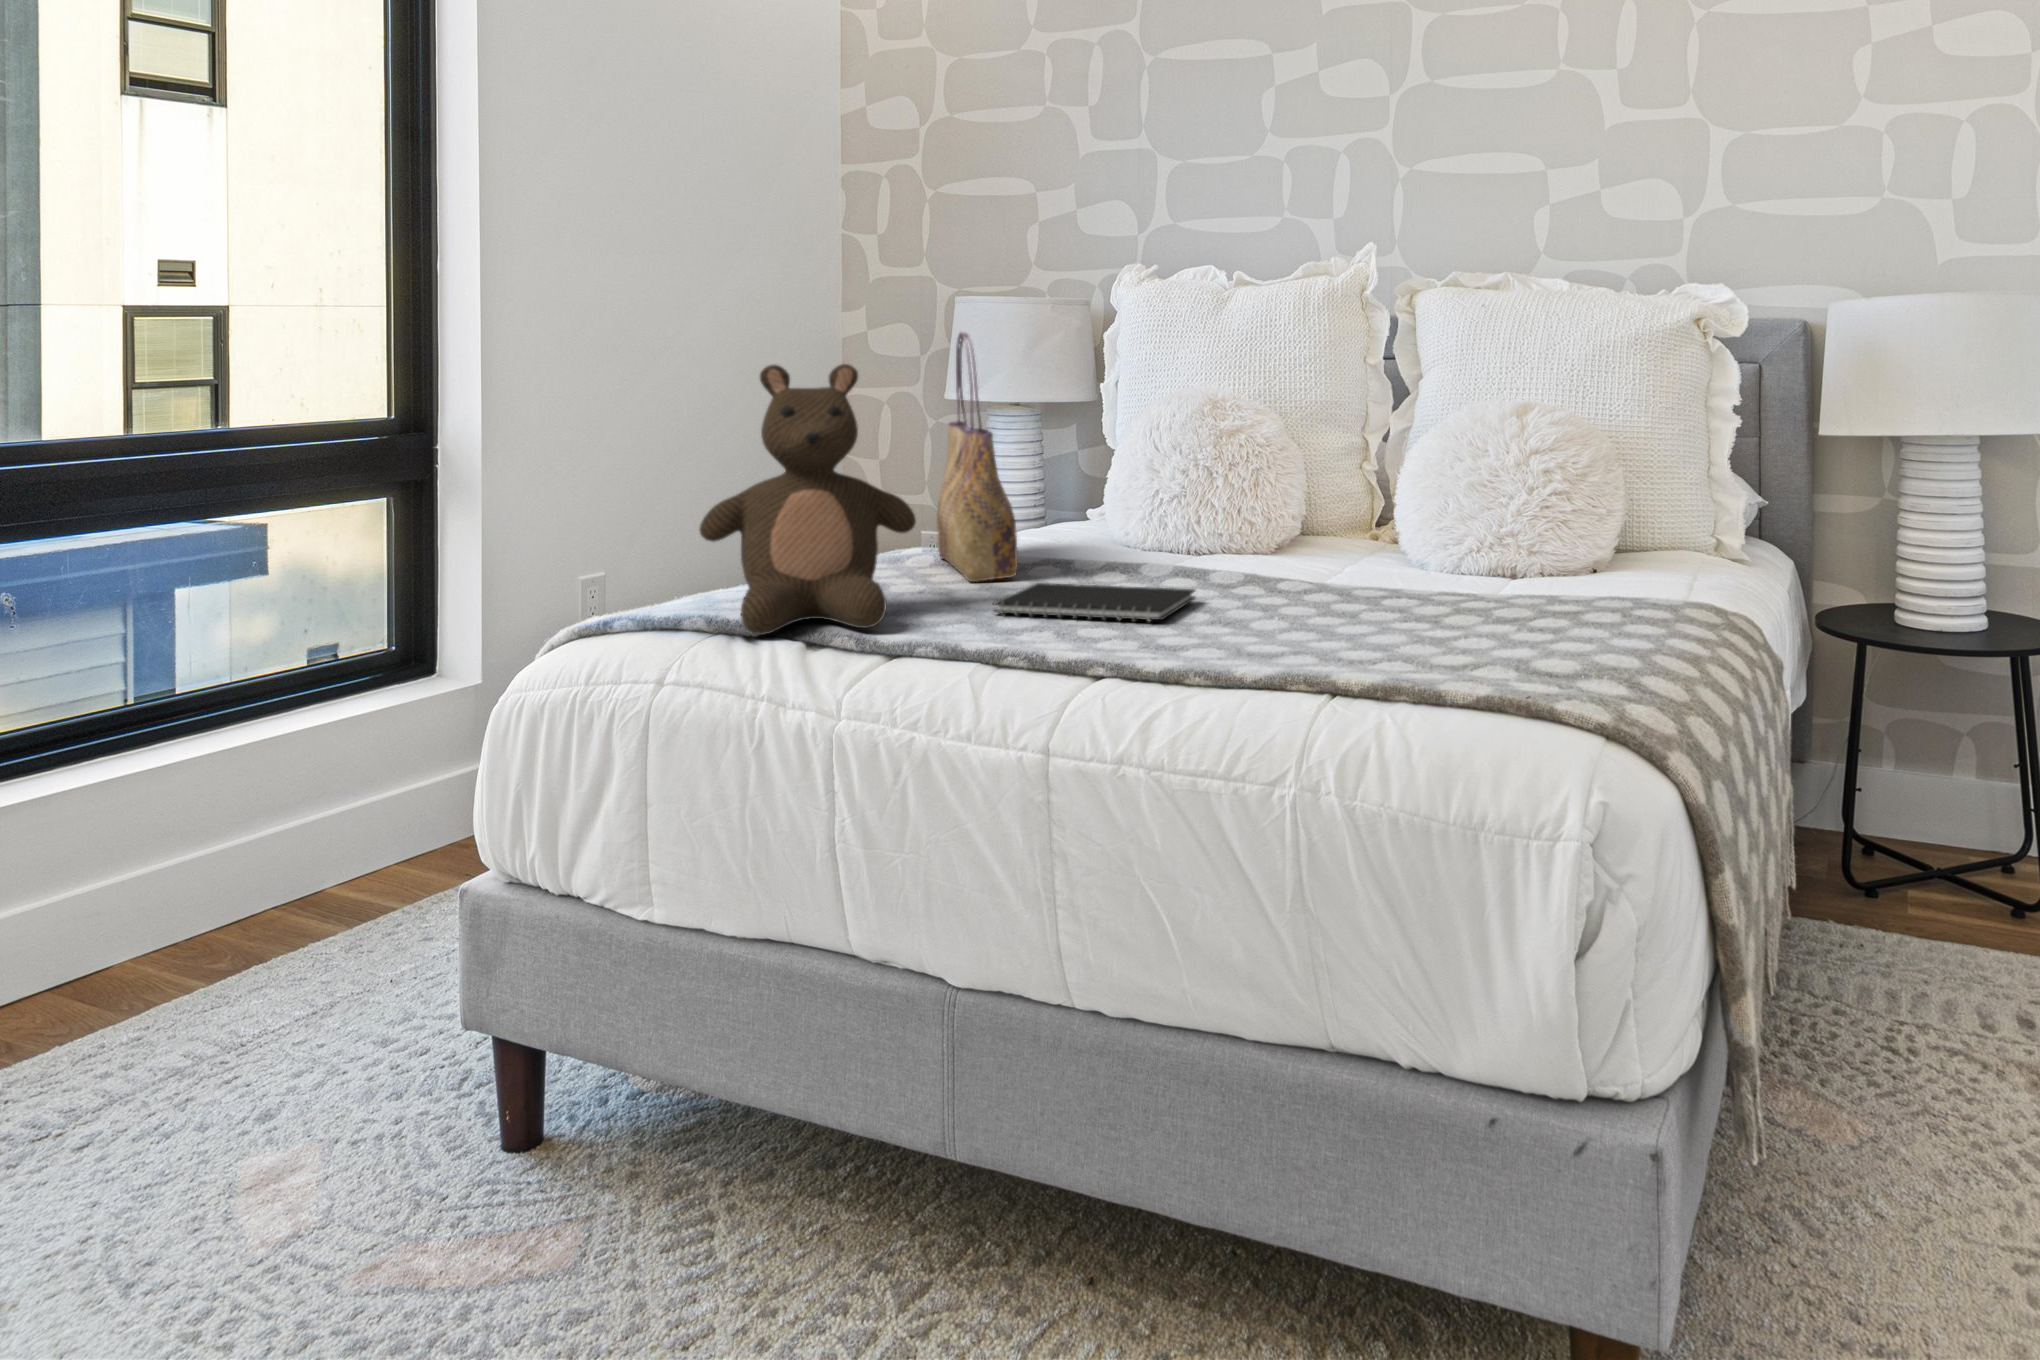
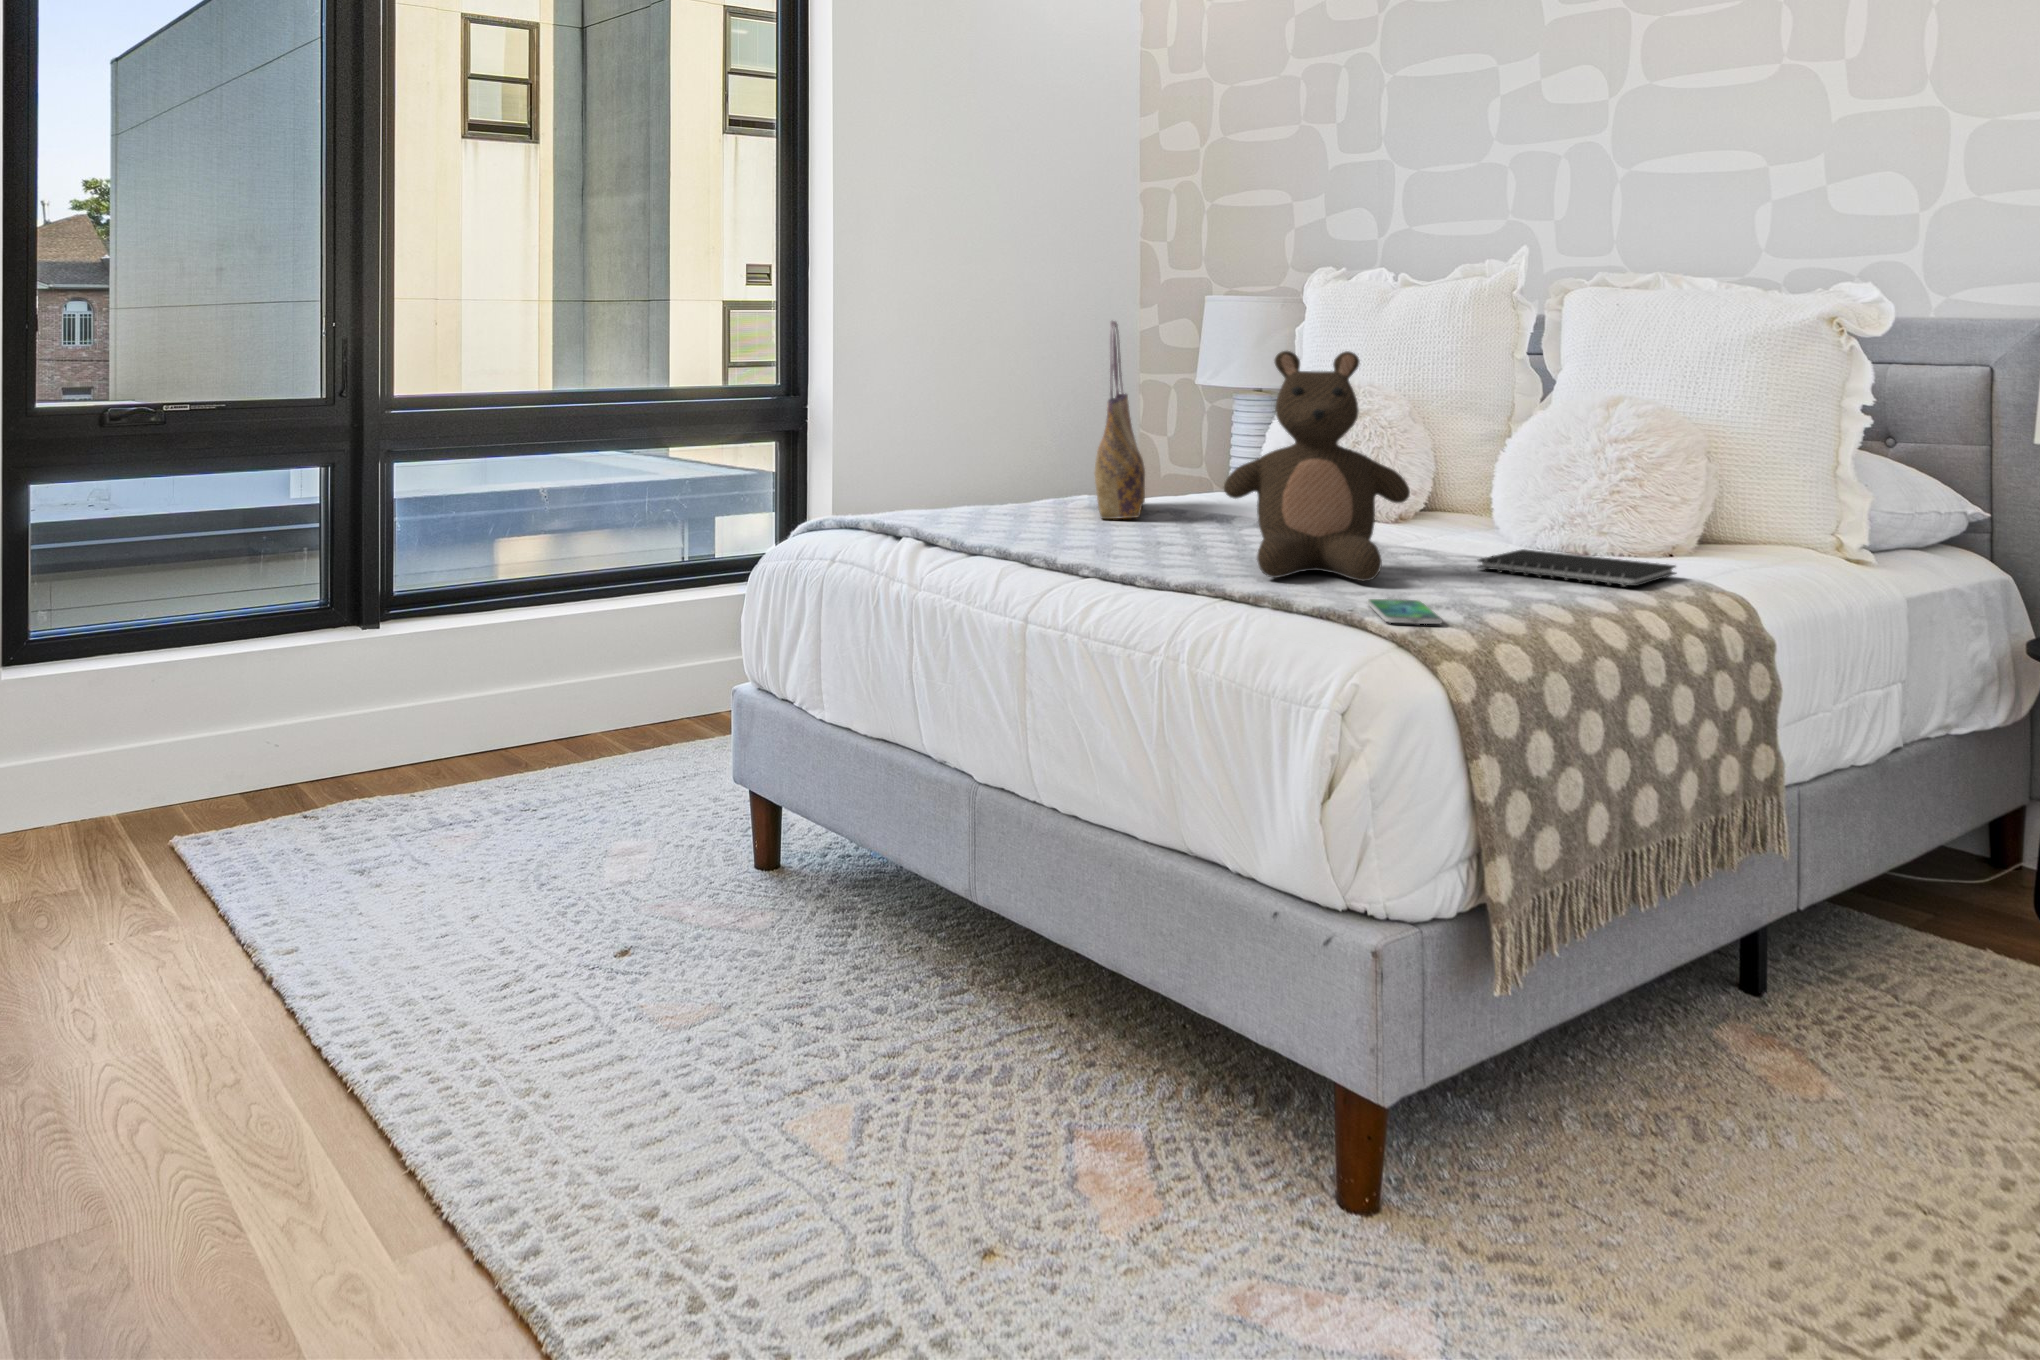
stuffed bear: present [699,364,916,635] -> present [1224,351,1410,581]
notebook: present [993,583,1195,622] -> present [1478,549,1676,587]
smartphone: none [1476,668,1603,708] -> present [1367,599,1442,624]

